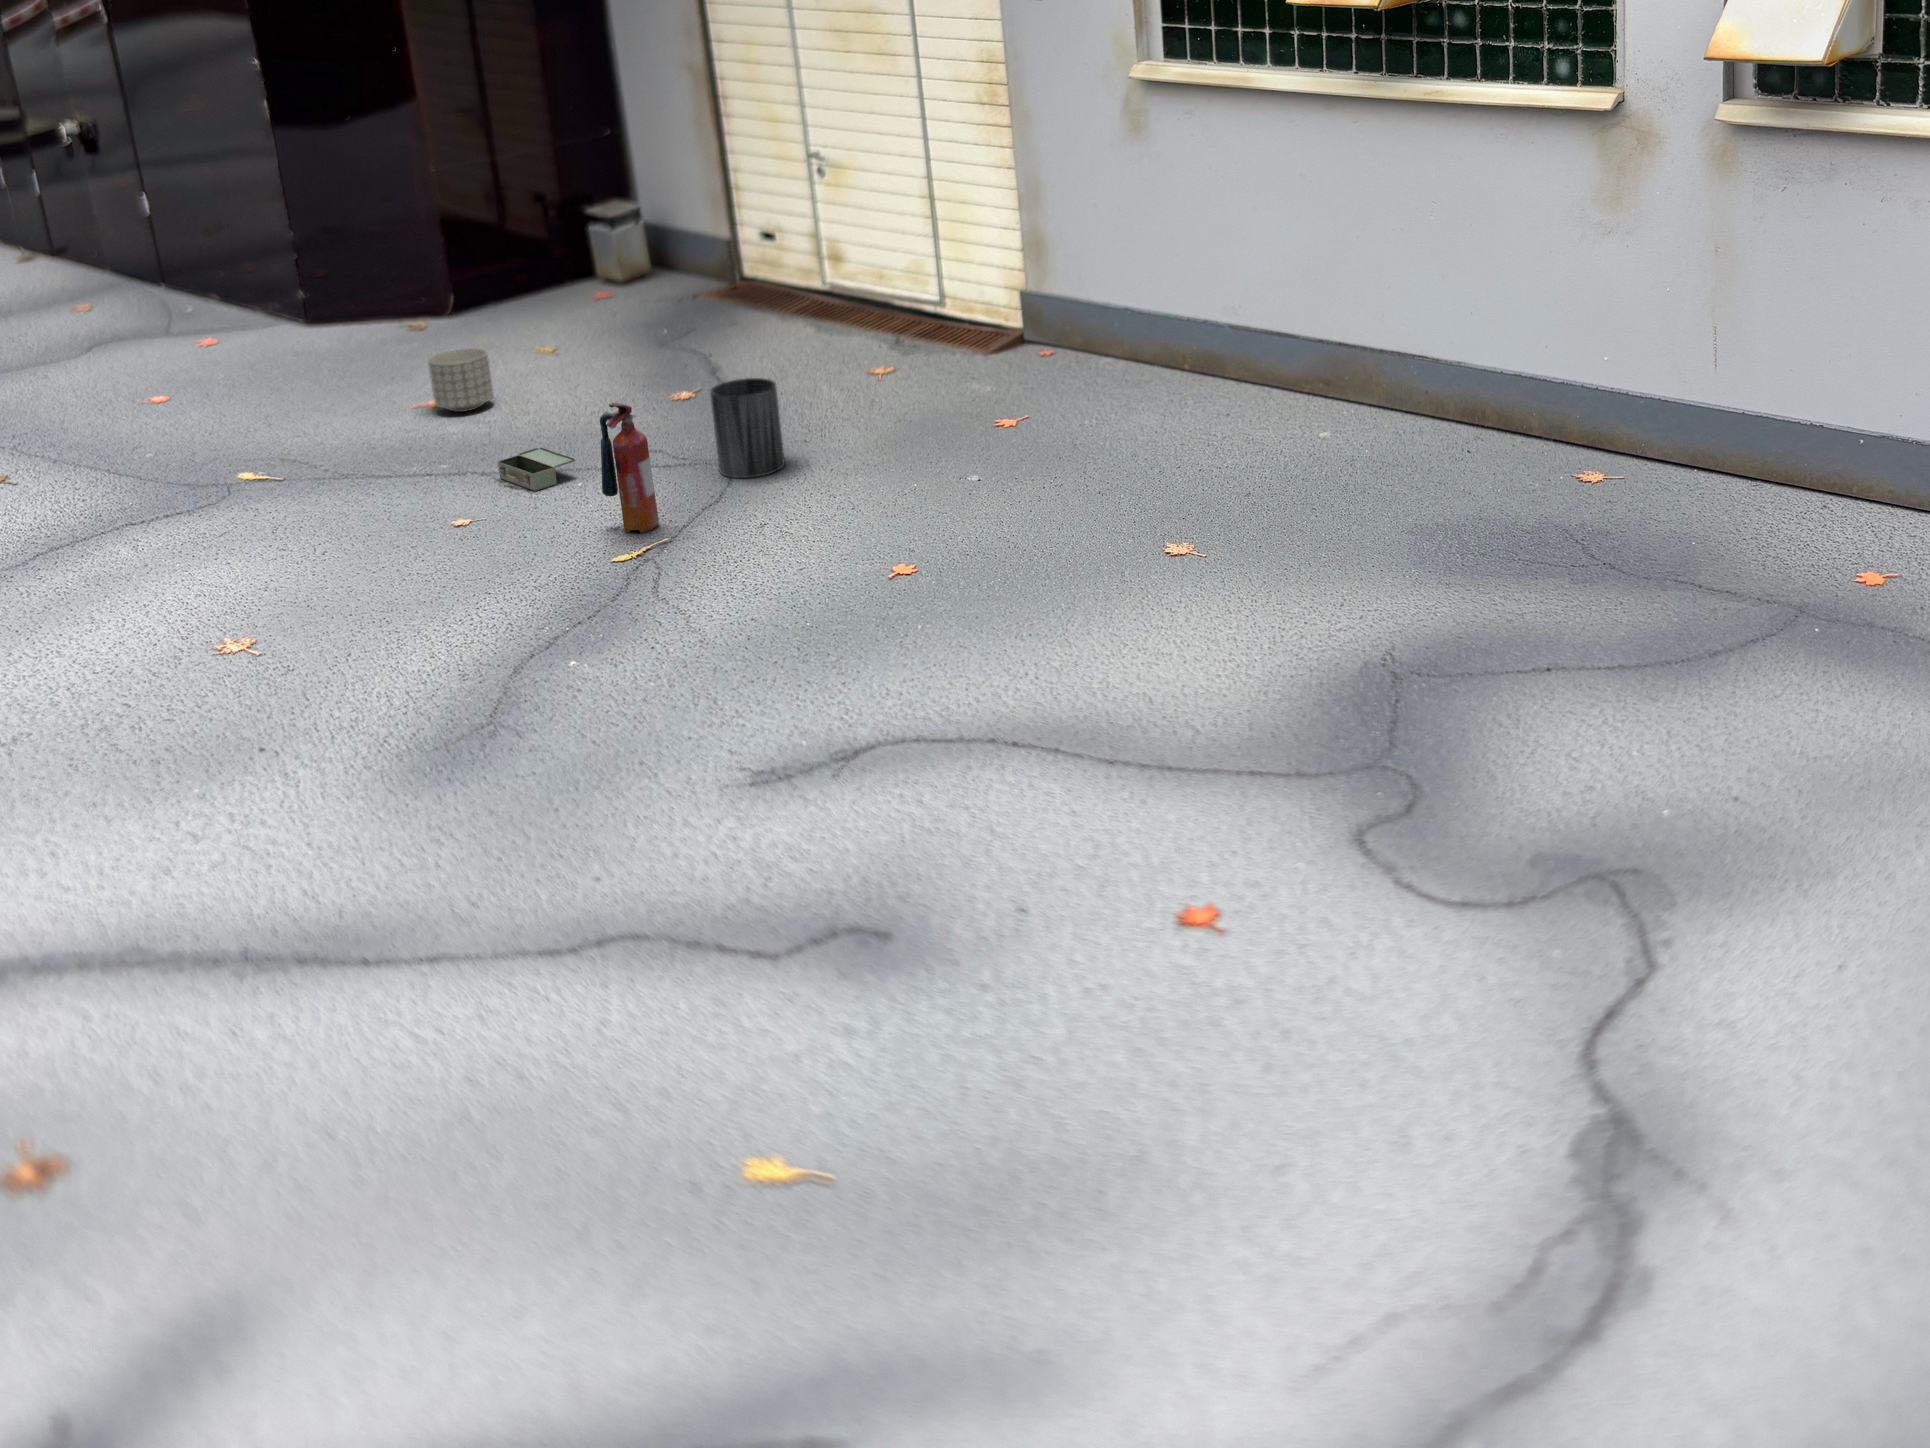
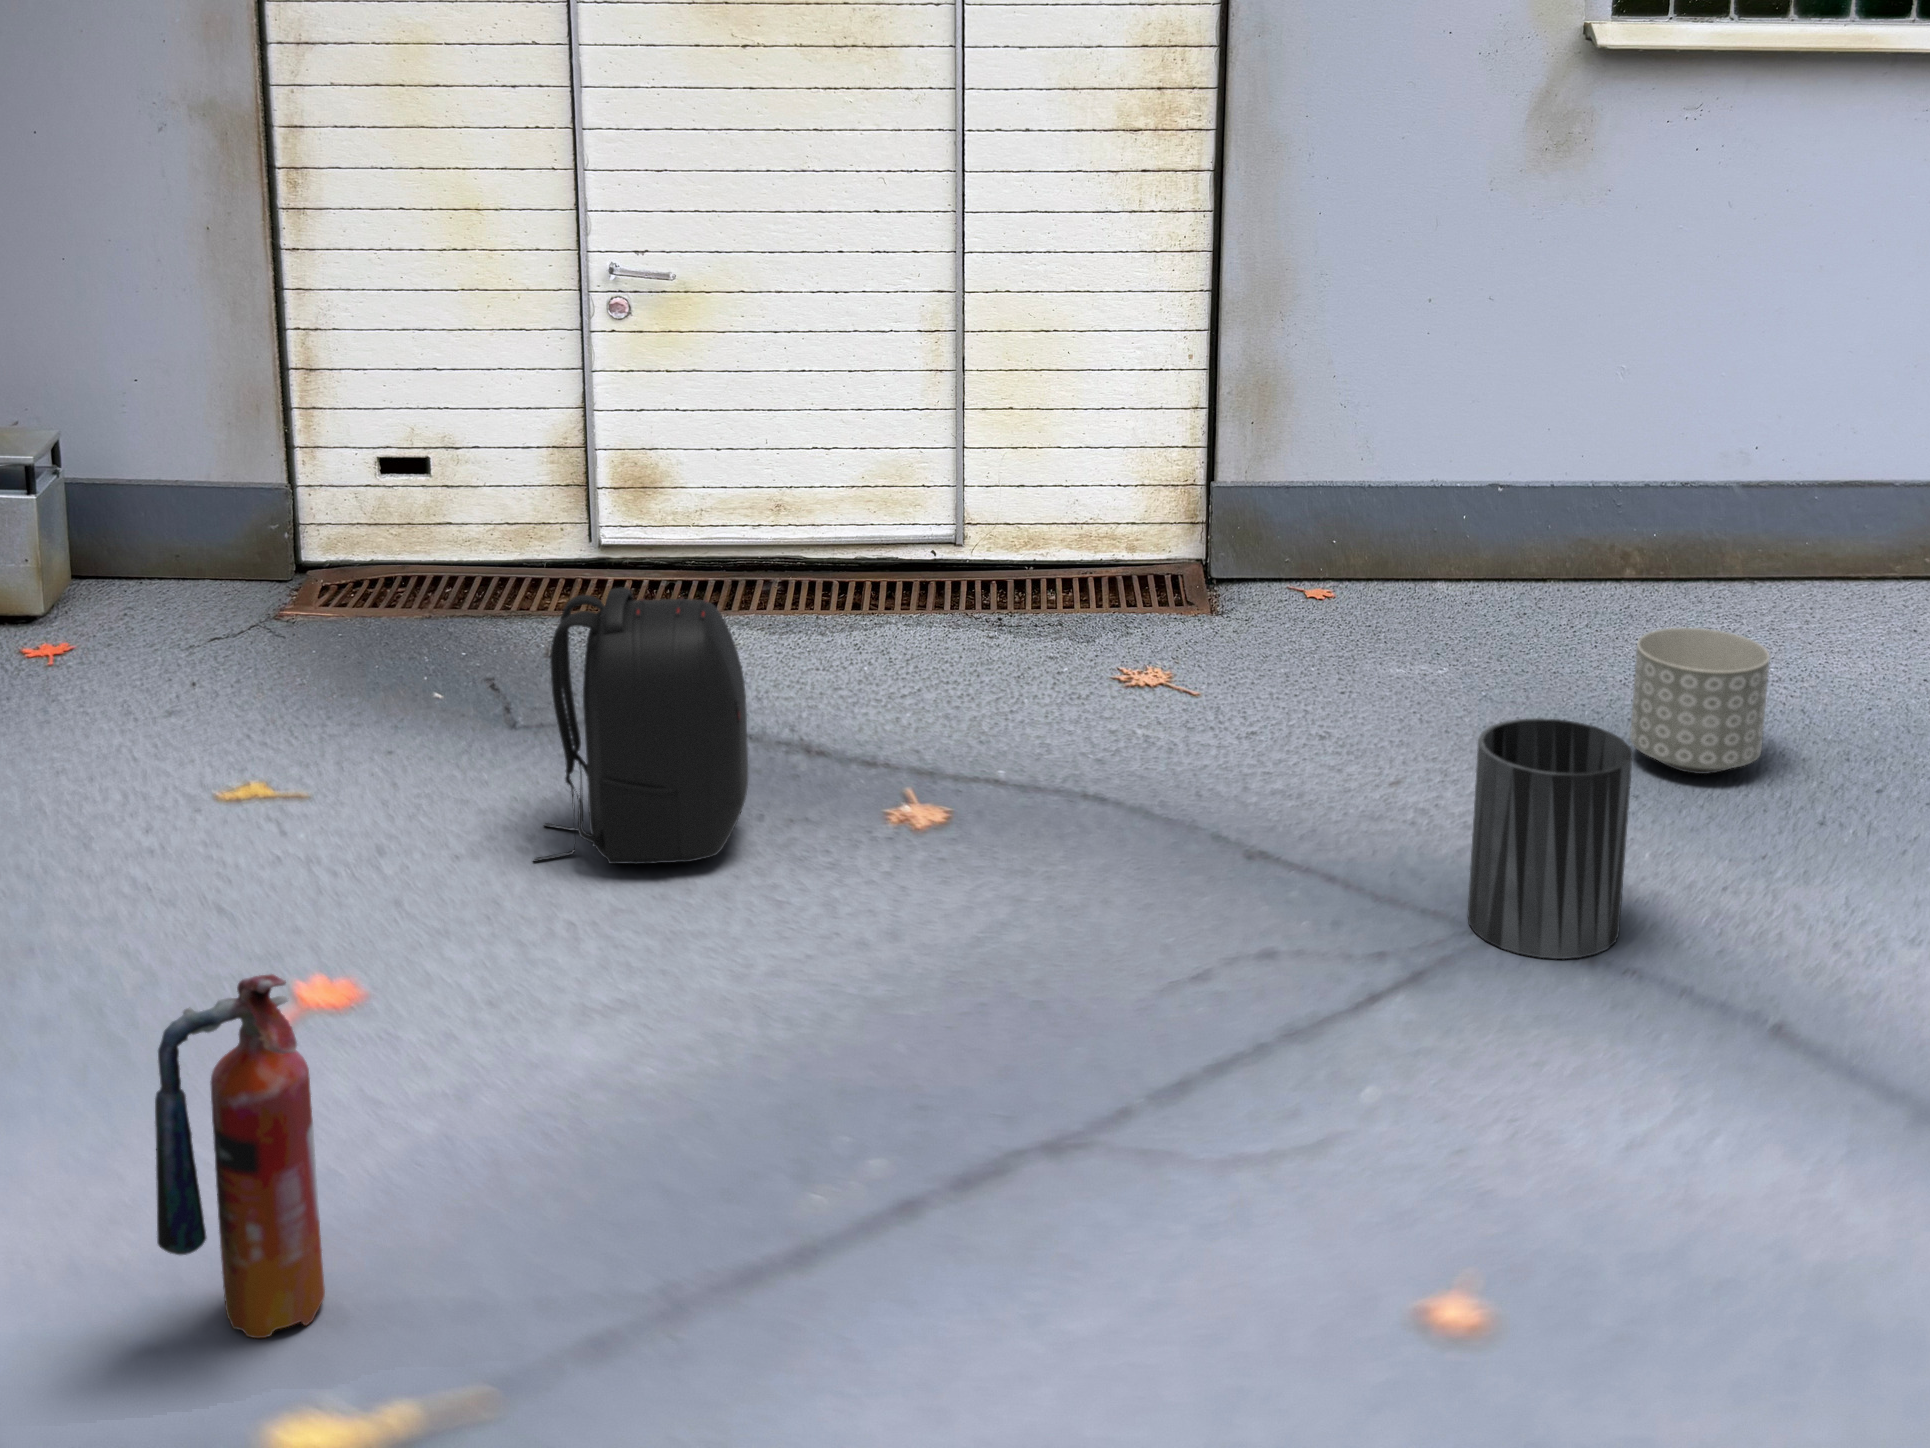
backpack: none [549,279,635,391] -> present [533,587,748,864]
planter: present [428,348,494,412] -> present [1630,628,1770,774]
fire extinguisher: present [600,403,659,533] -> present [155,974,325,1338]
toolbox: present [498,448,575,491] -> none [1114,1015,1304,1127]

